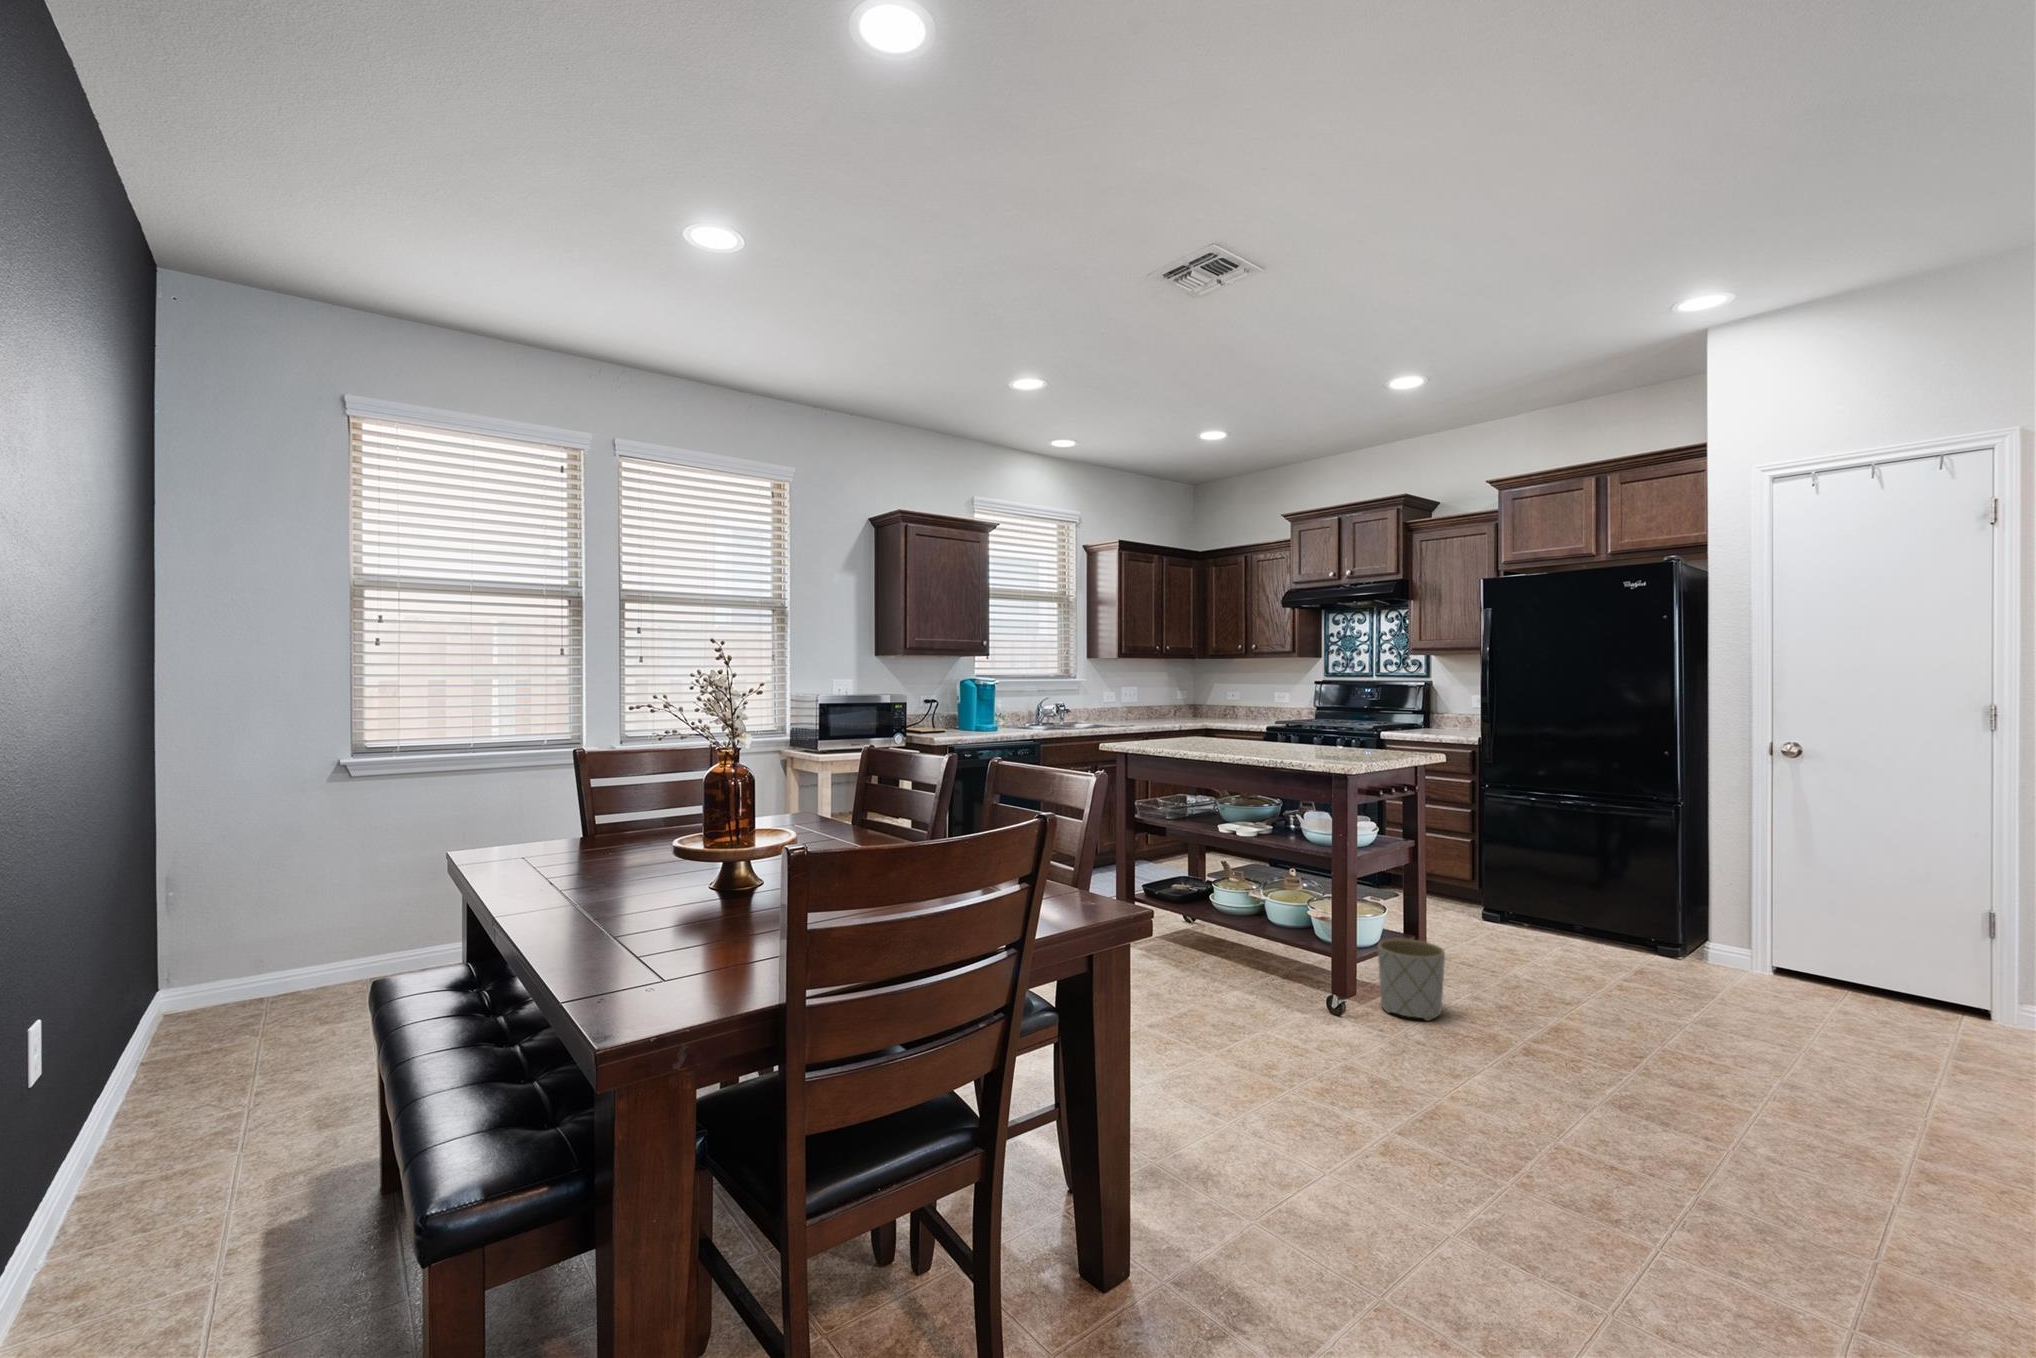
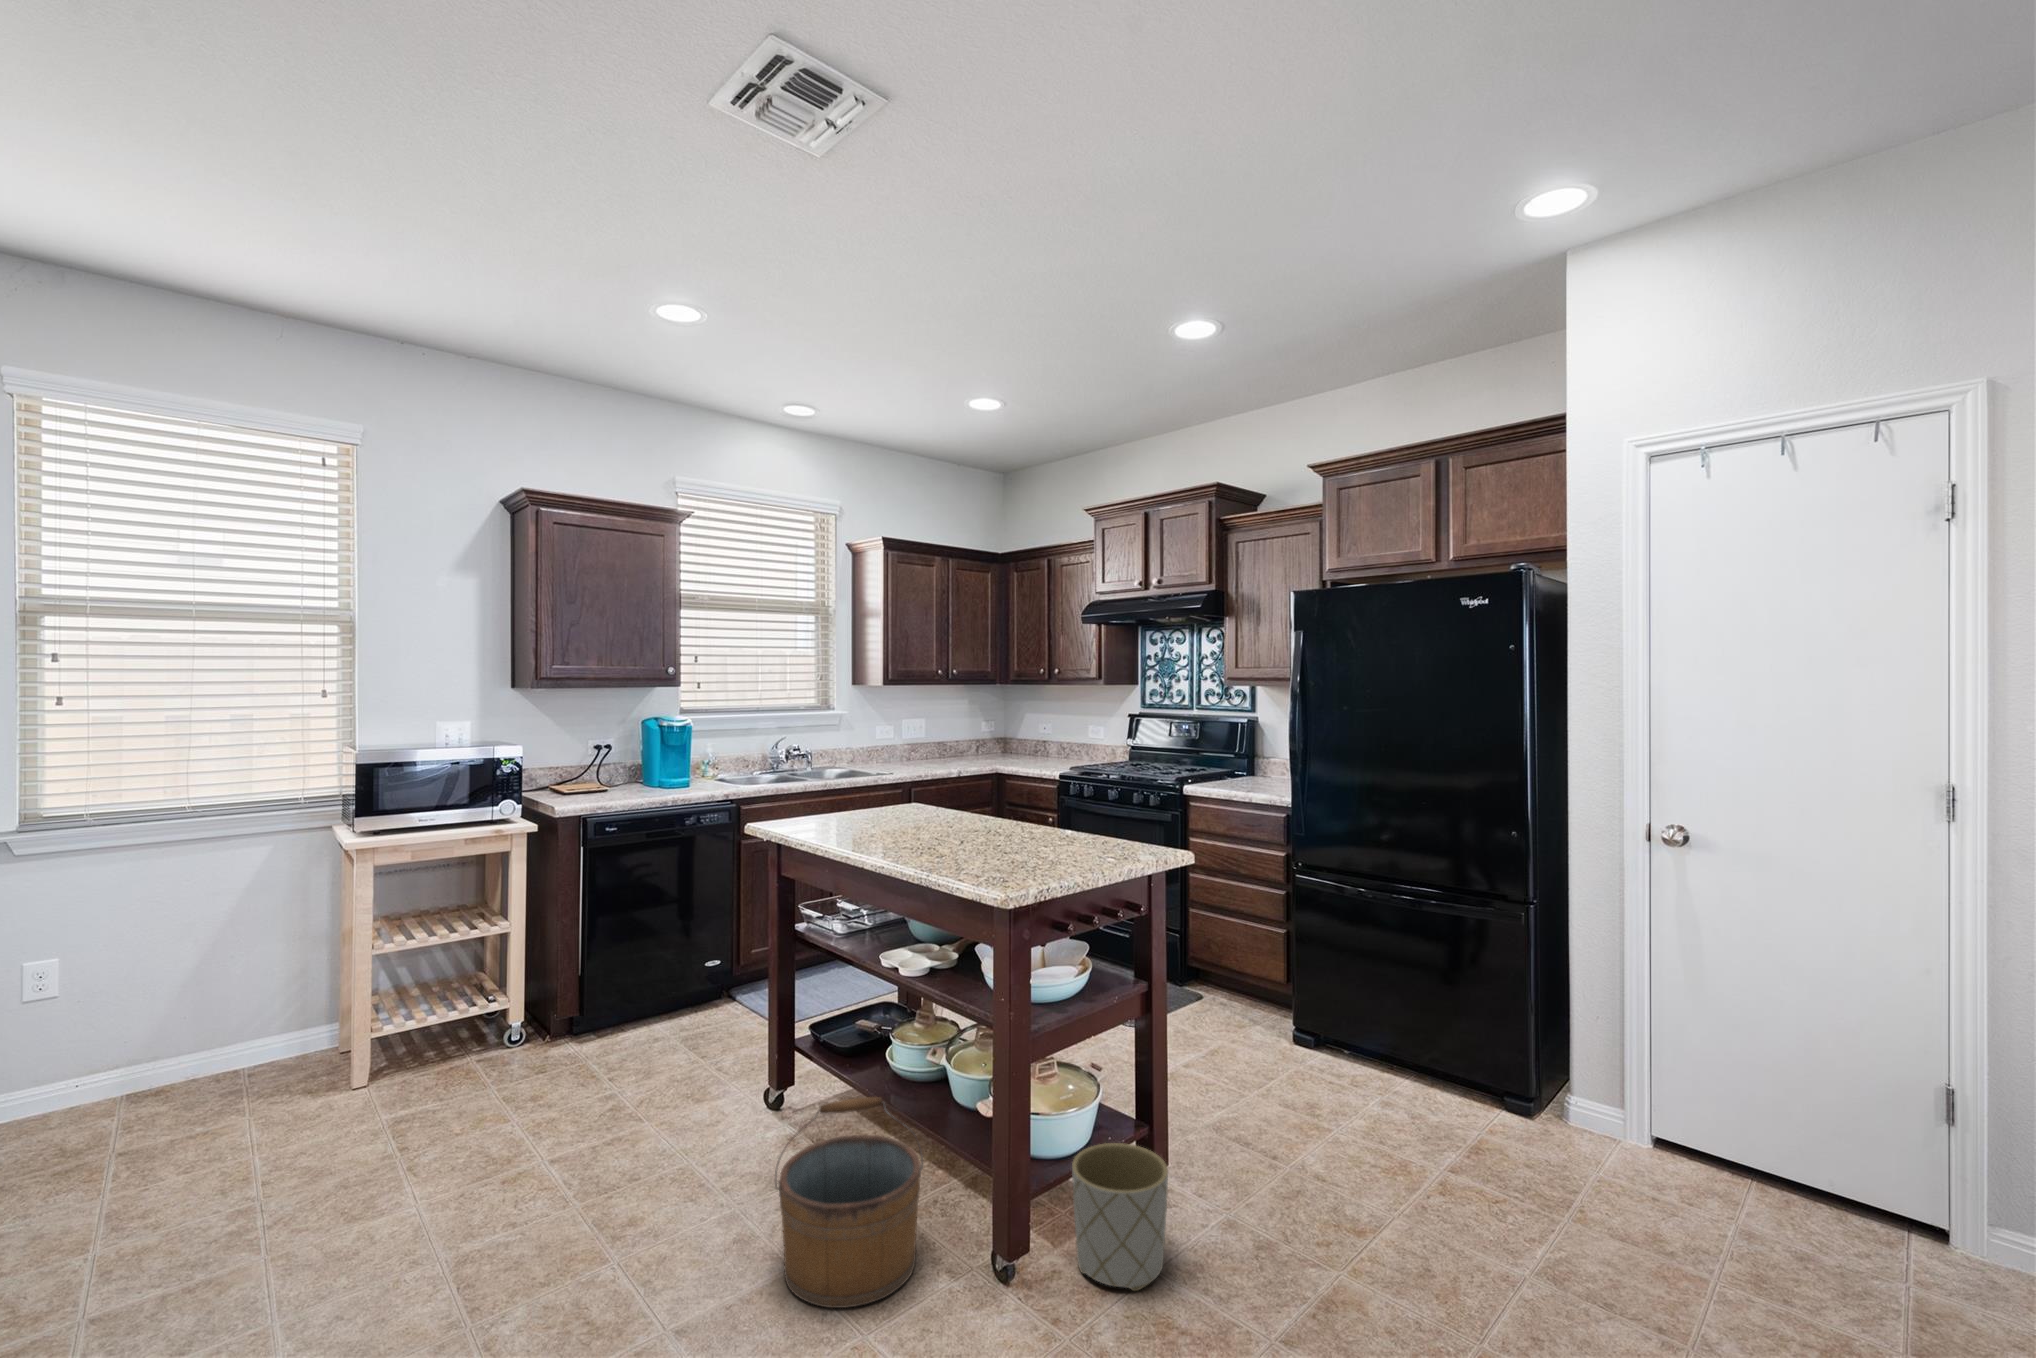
bucket: none [1191,900,1281,1021] -> present [775,1097,923,1308]

